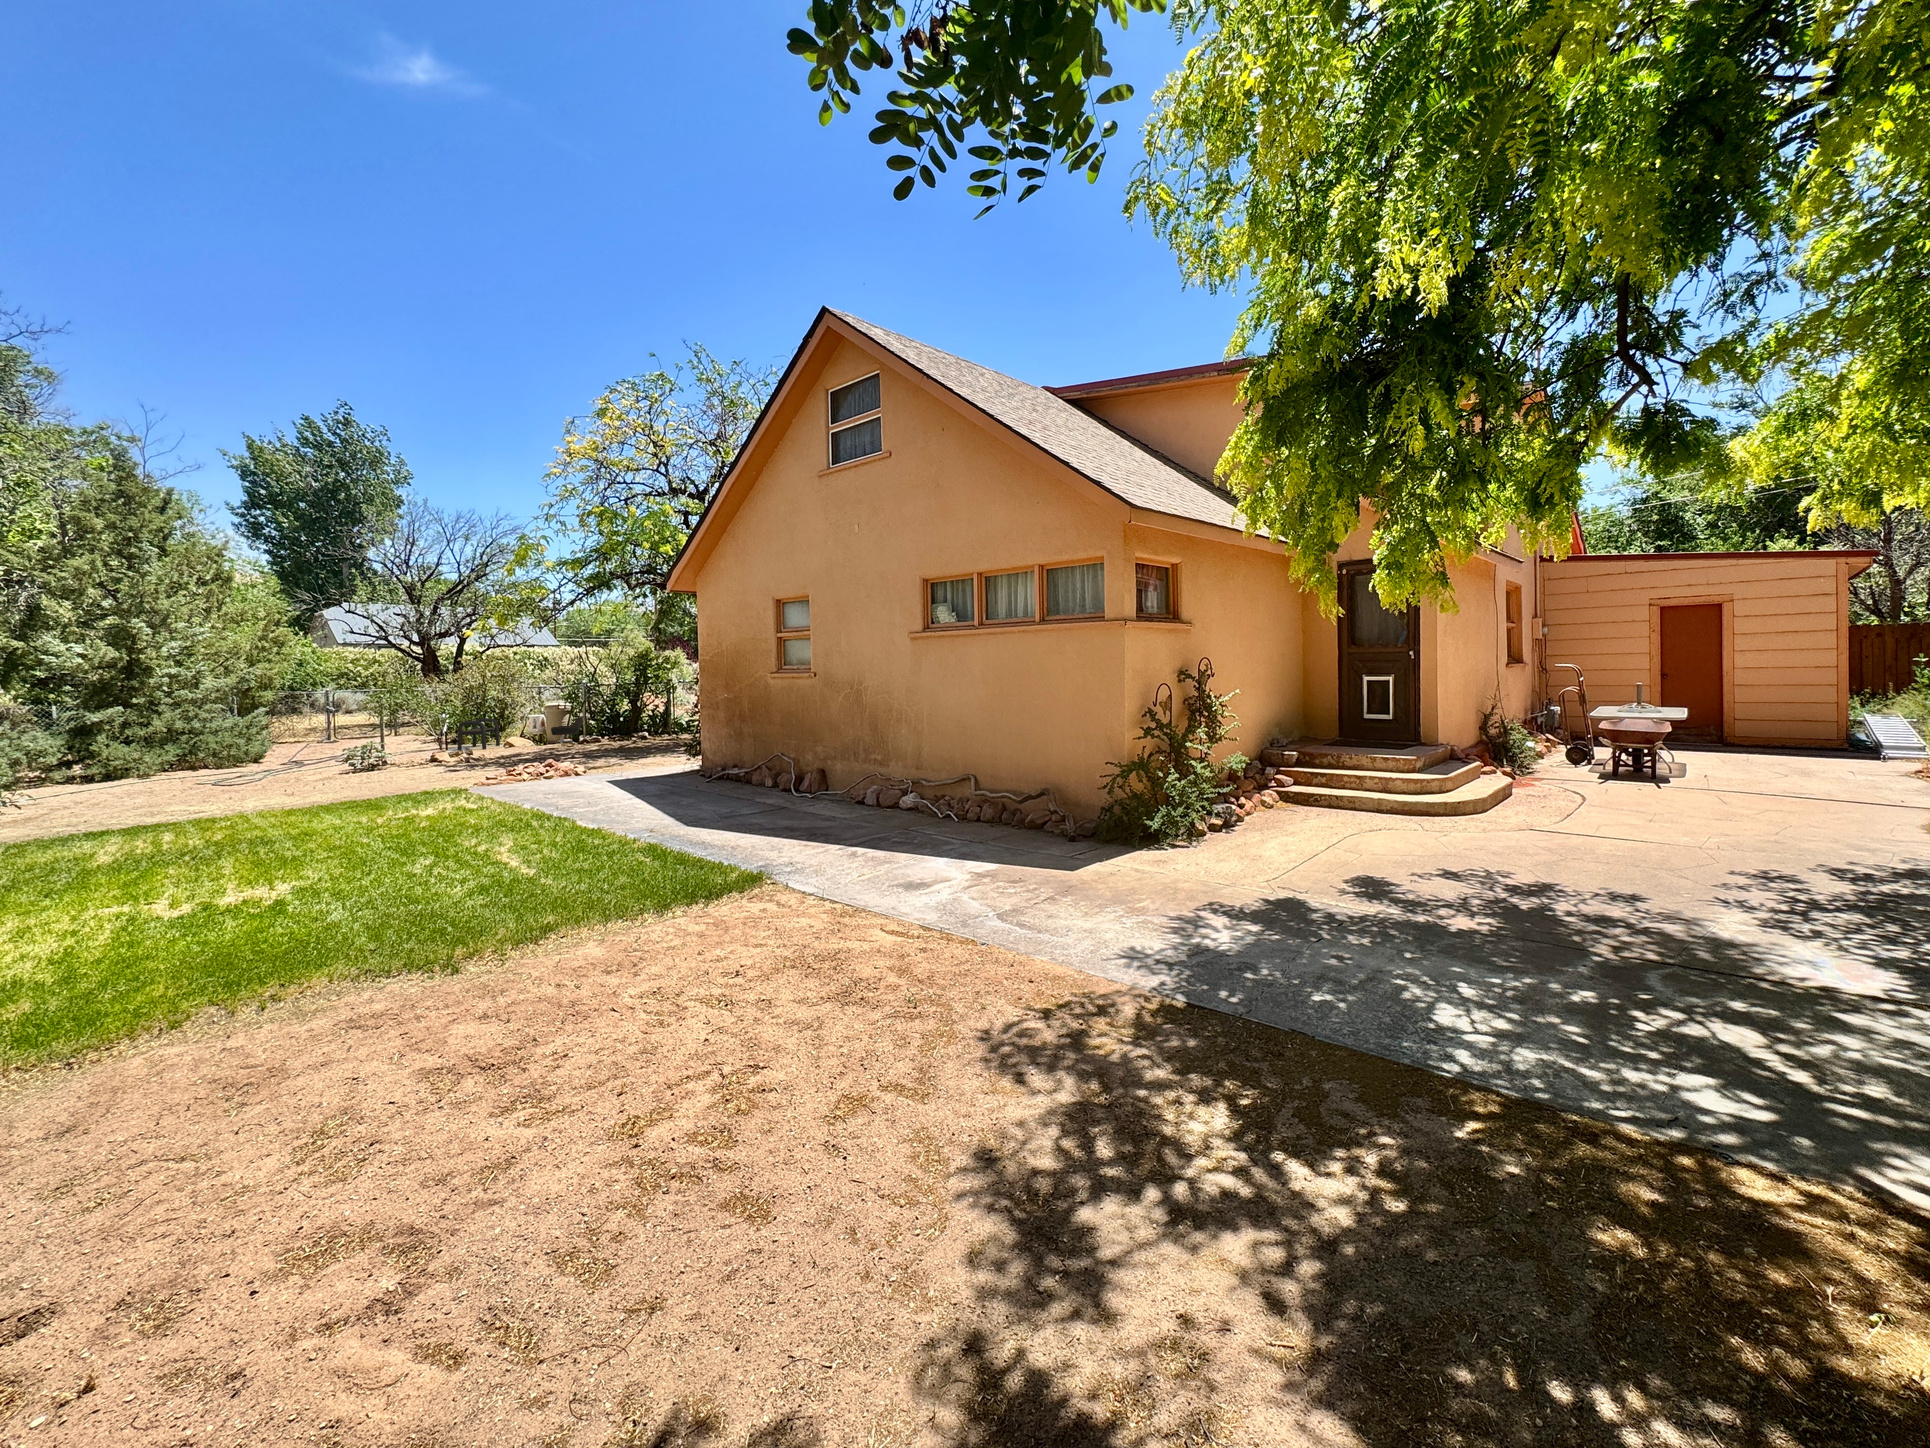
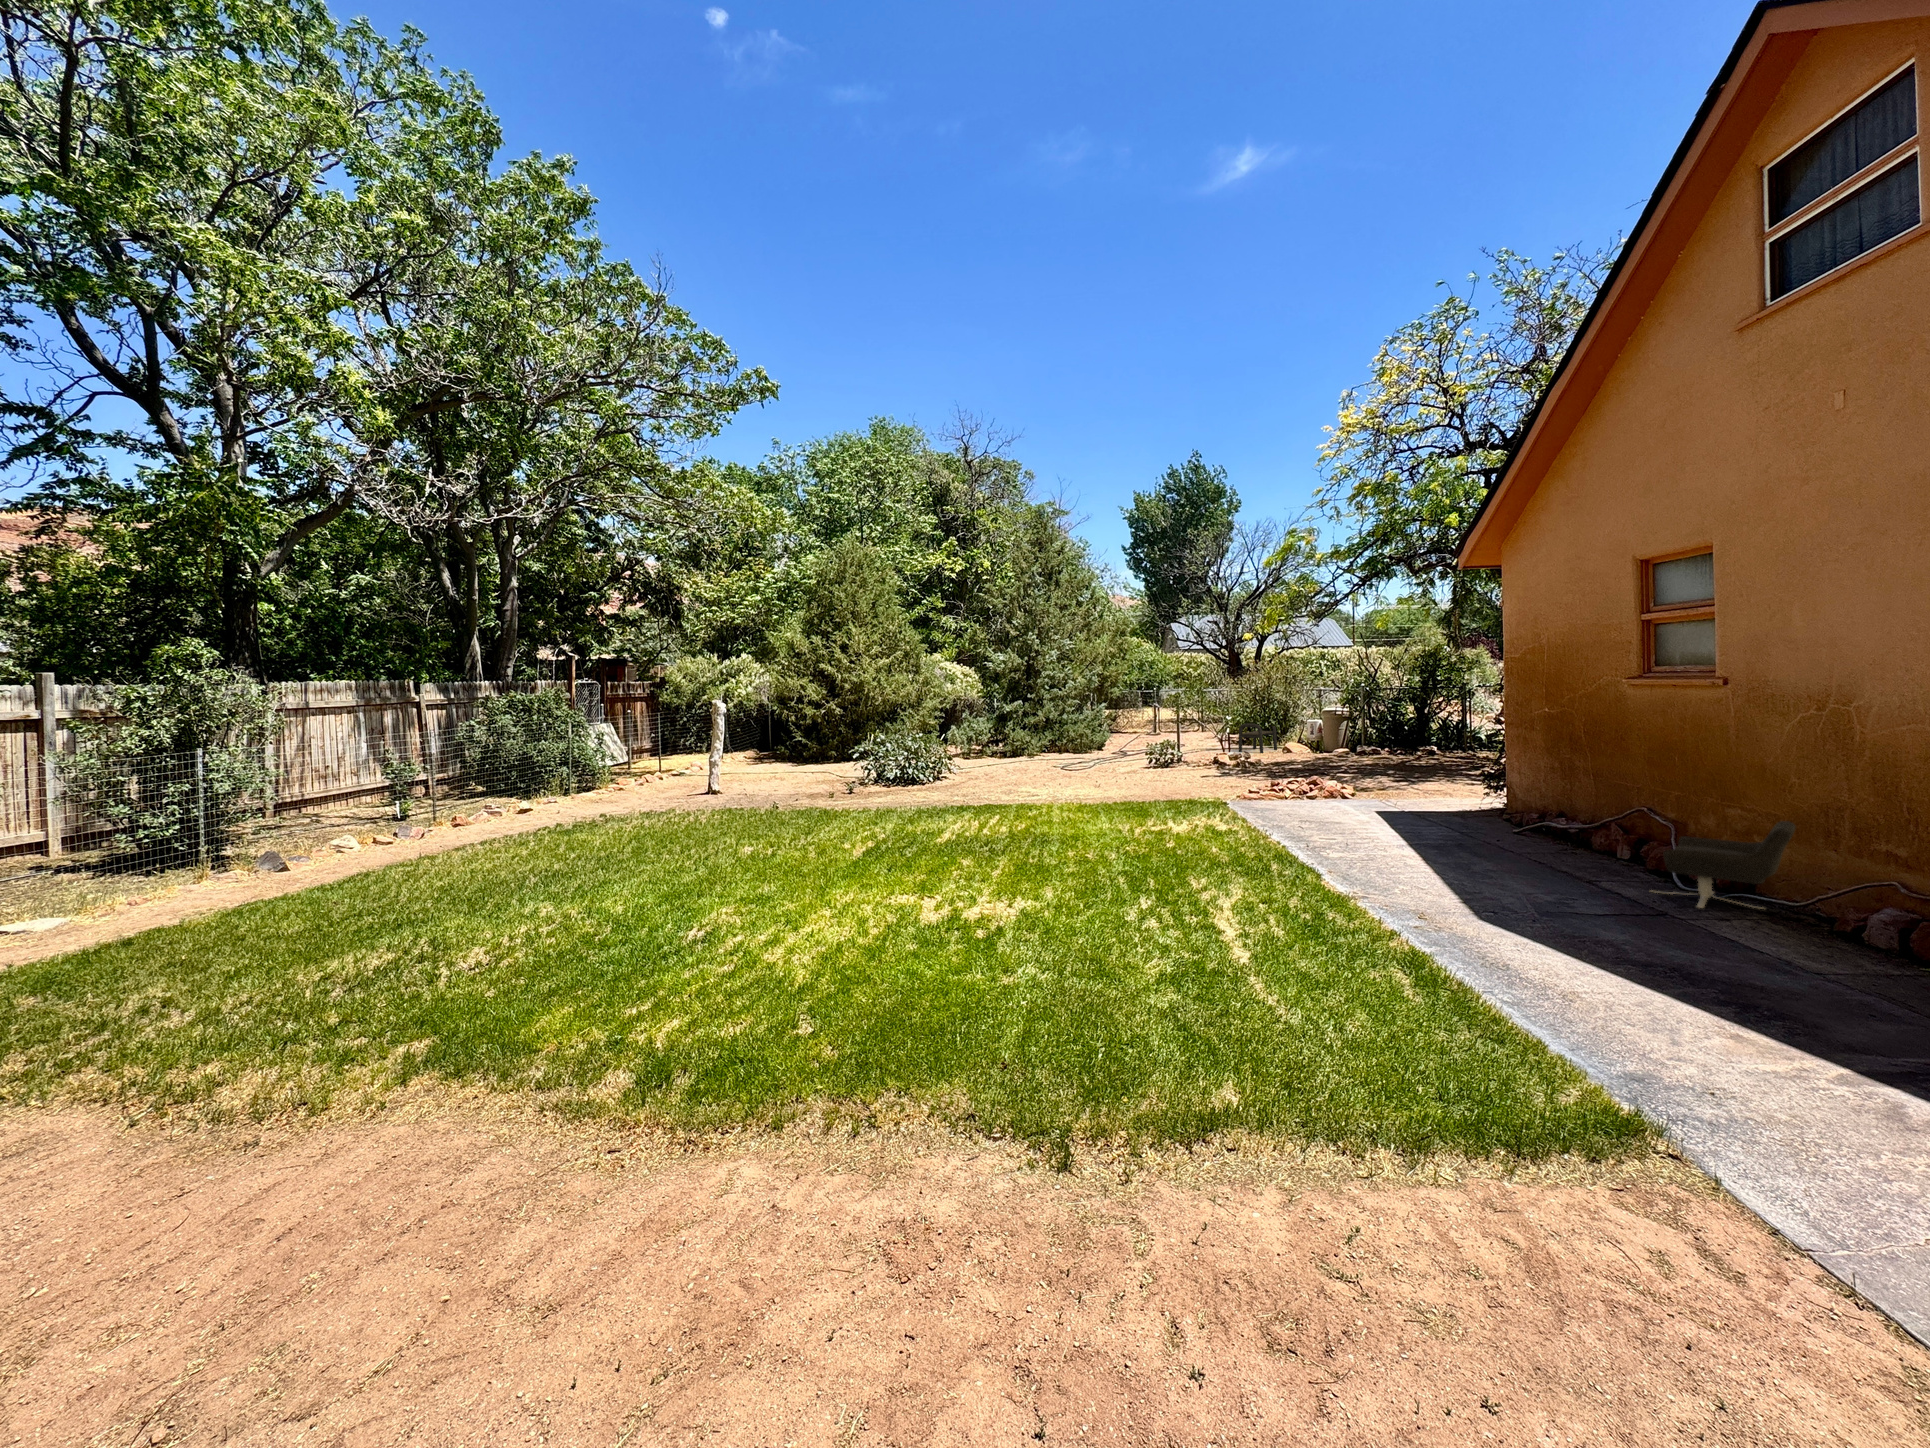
lounge chair: present [551,716,584,744] -> present [1652,821,1796,908]

